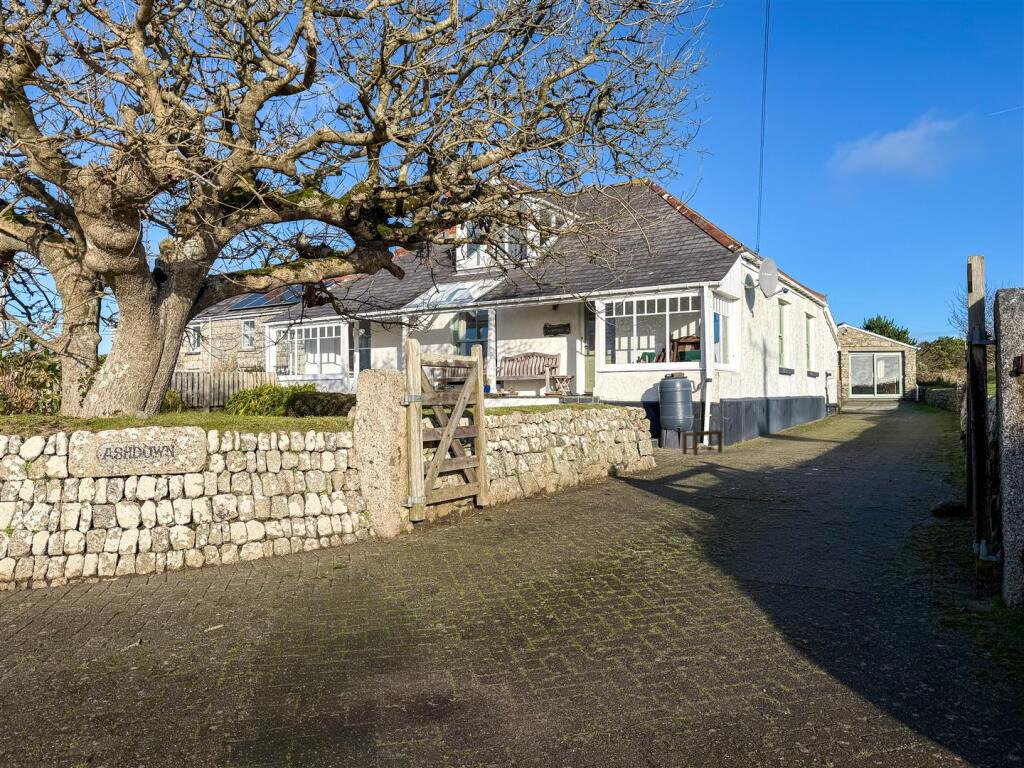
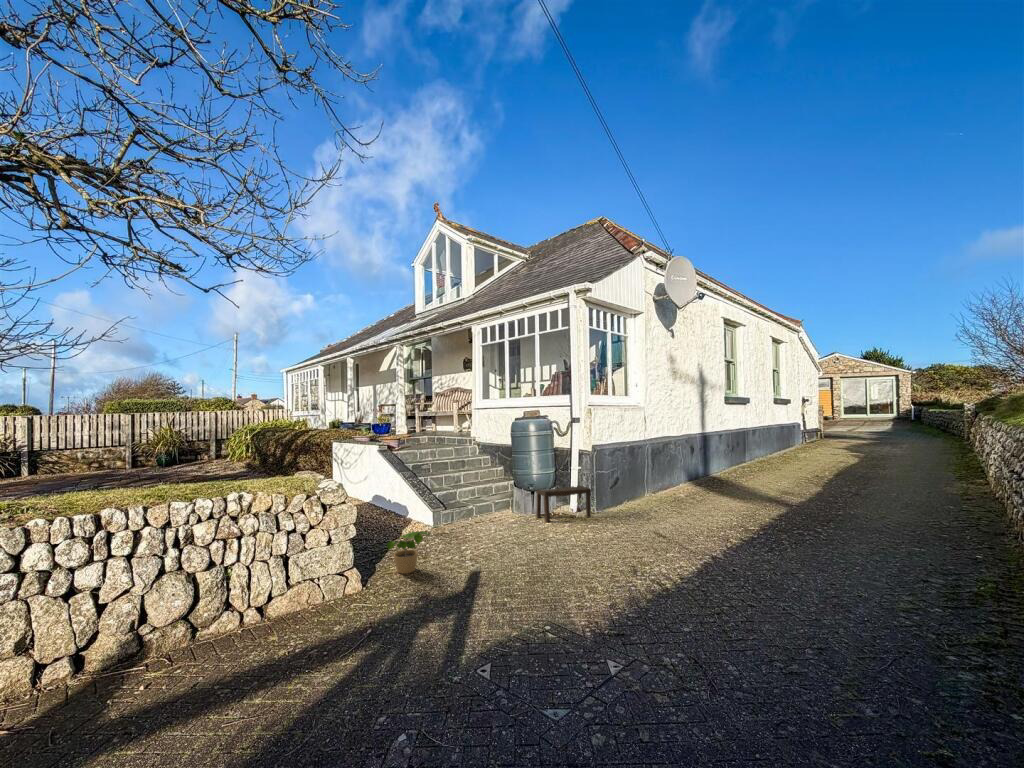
potted plant: none [644,442,674,470] -> present [387,531,429,574]

